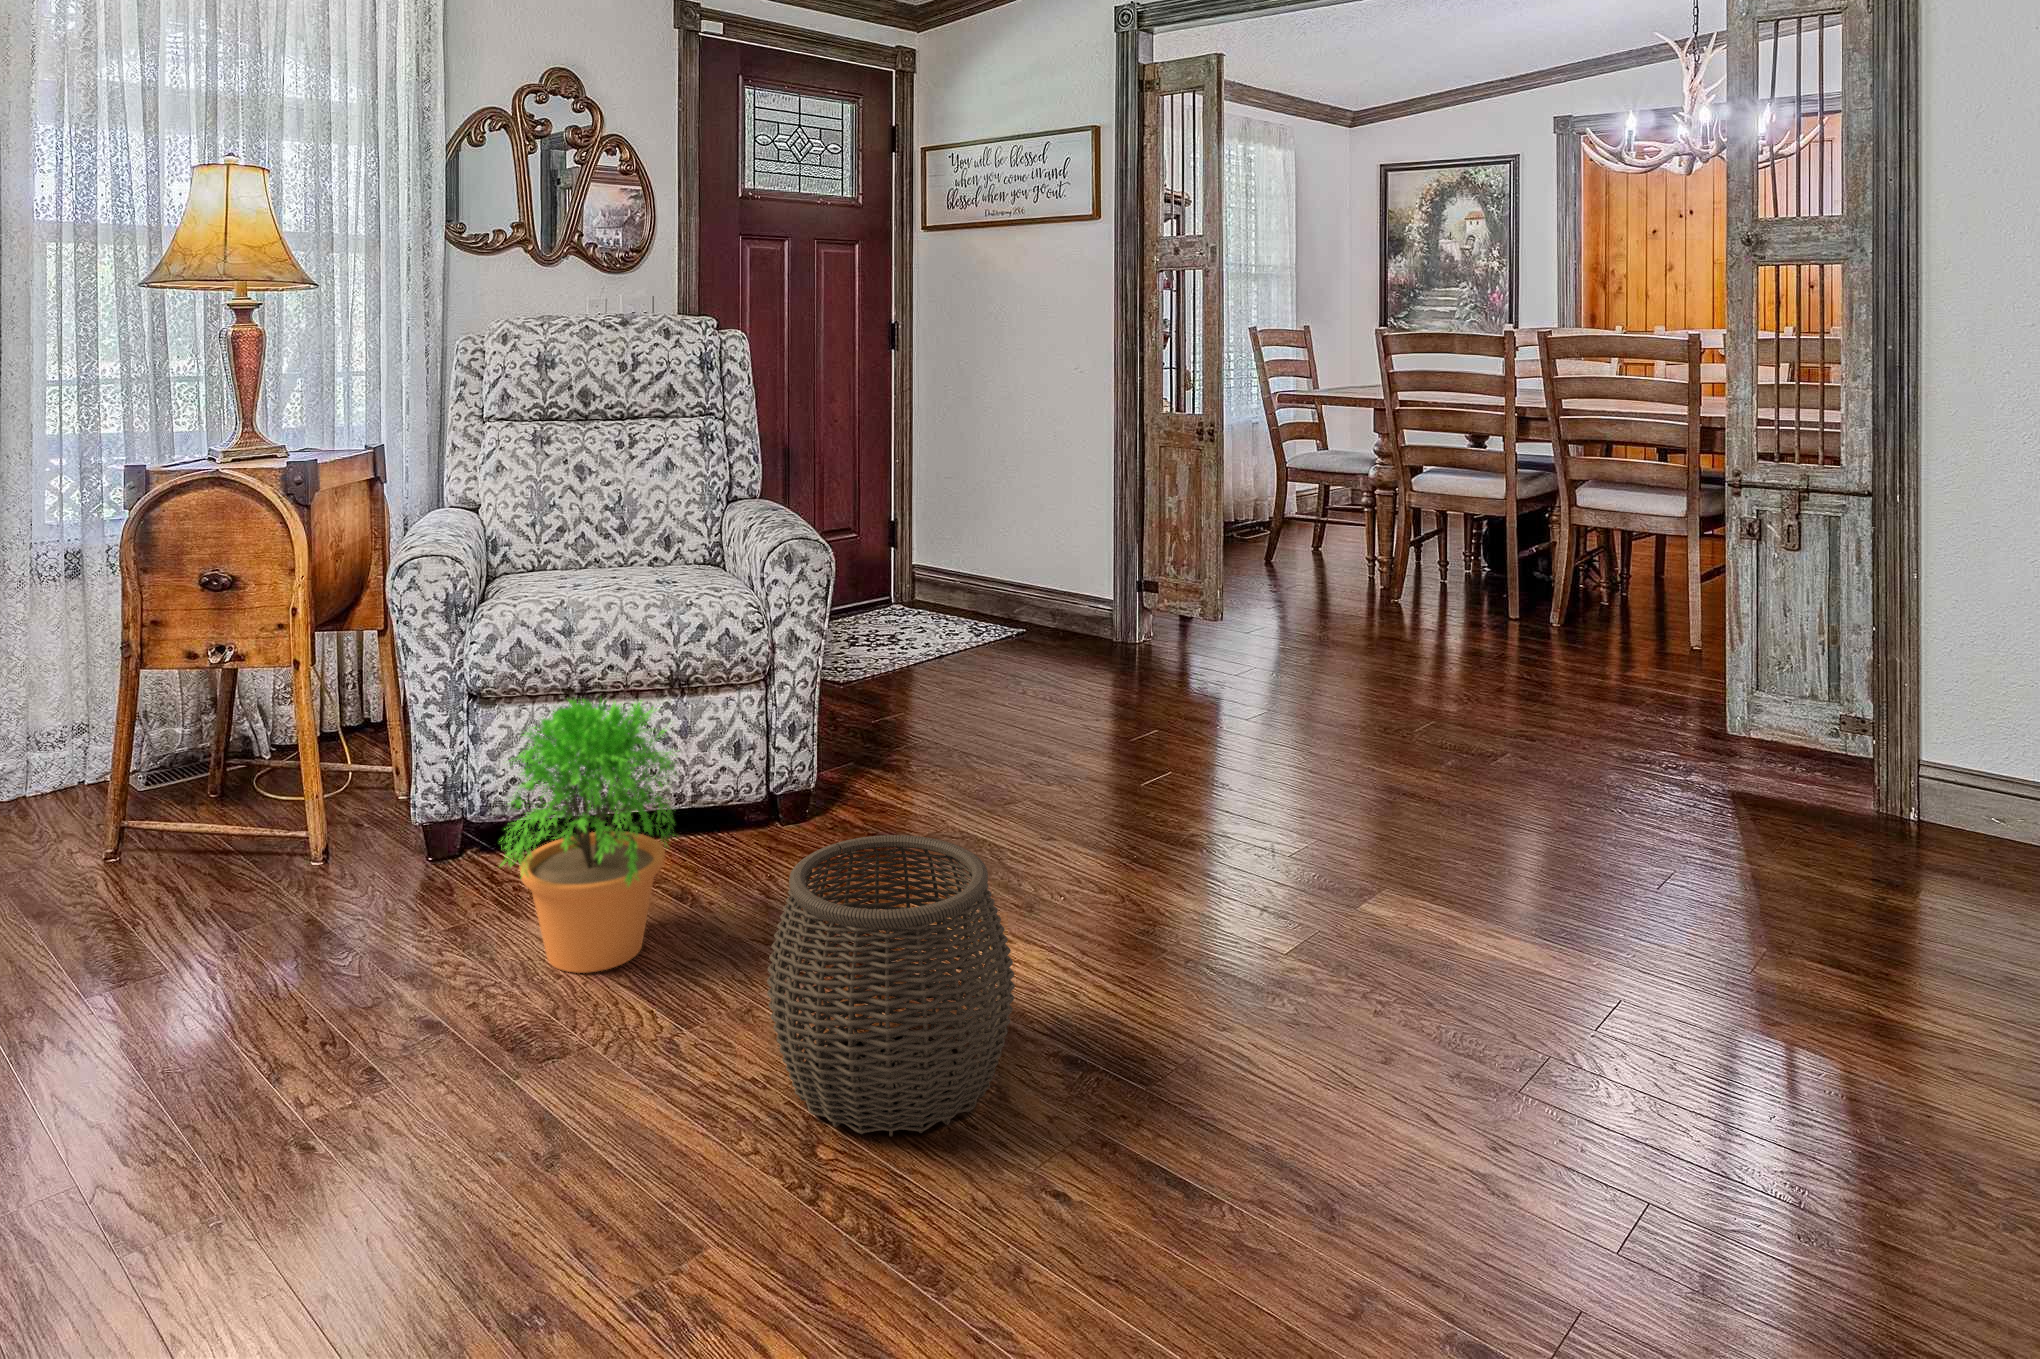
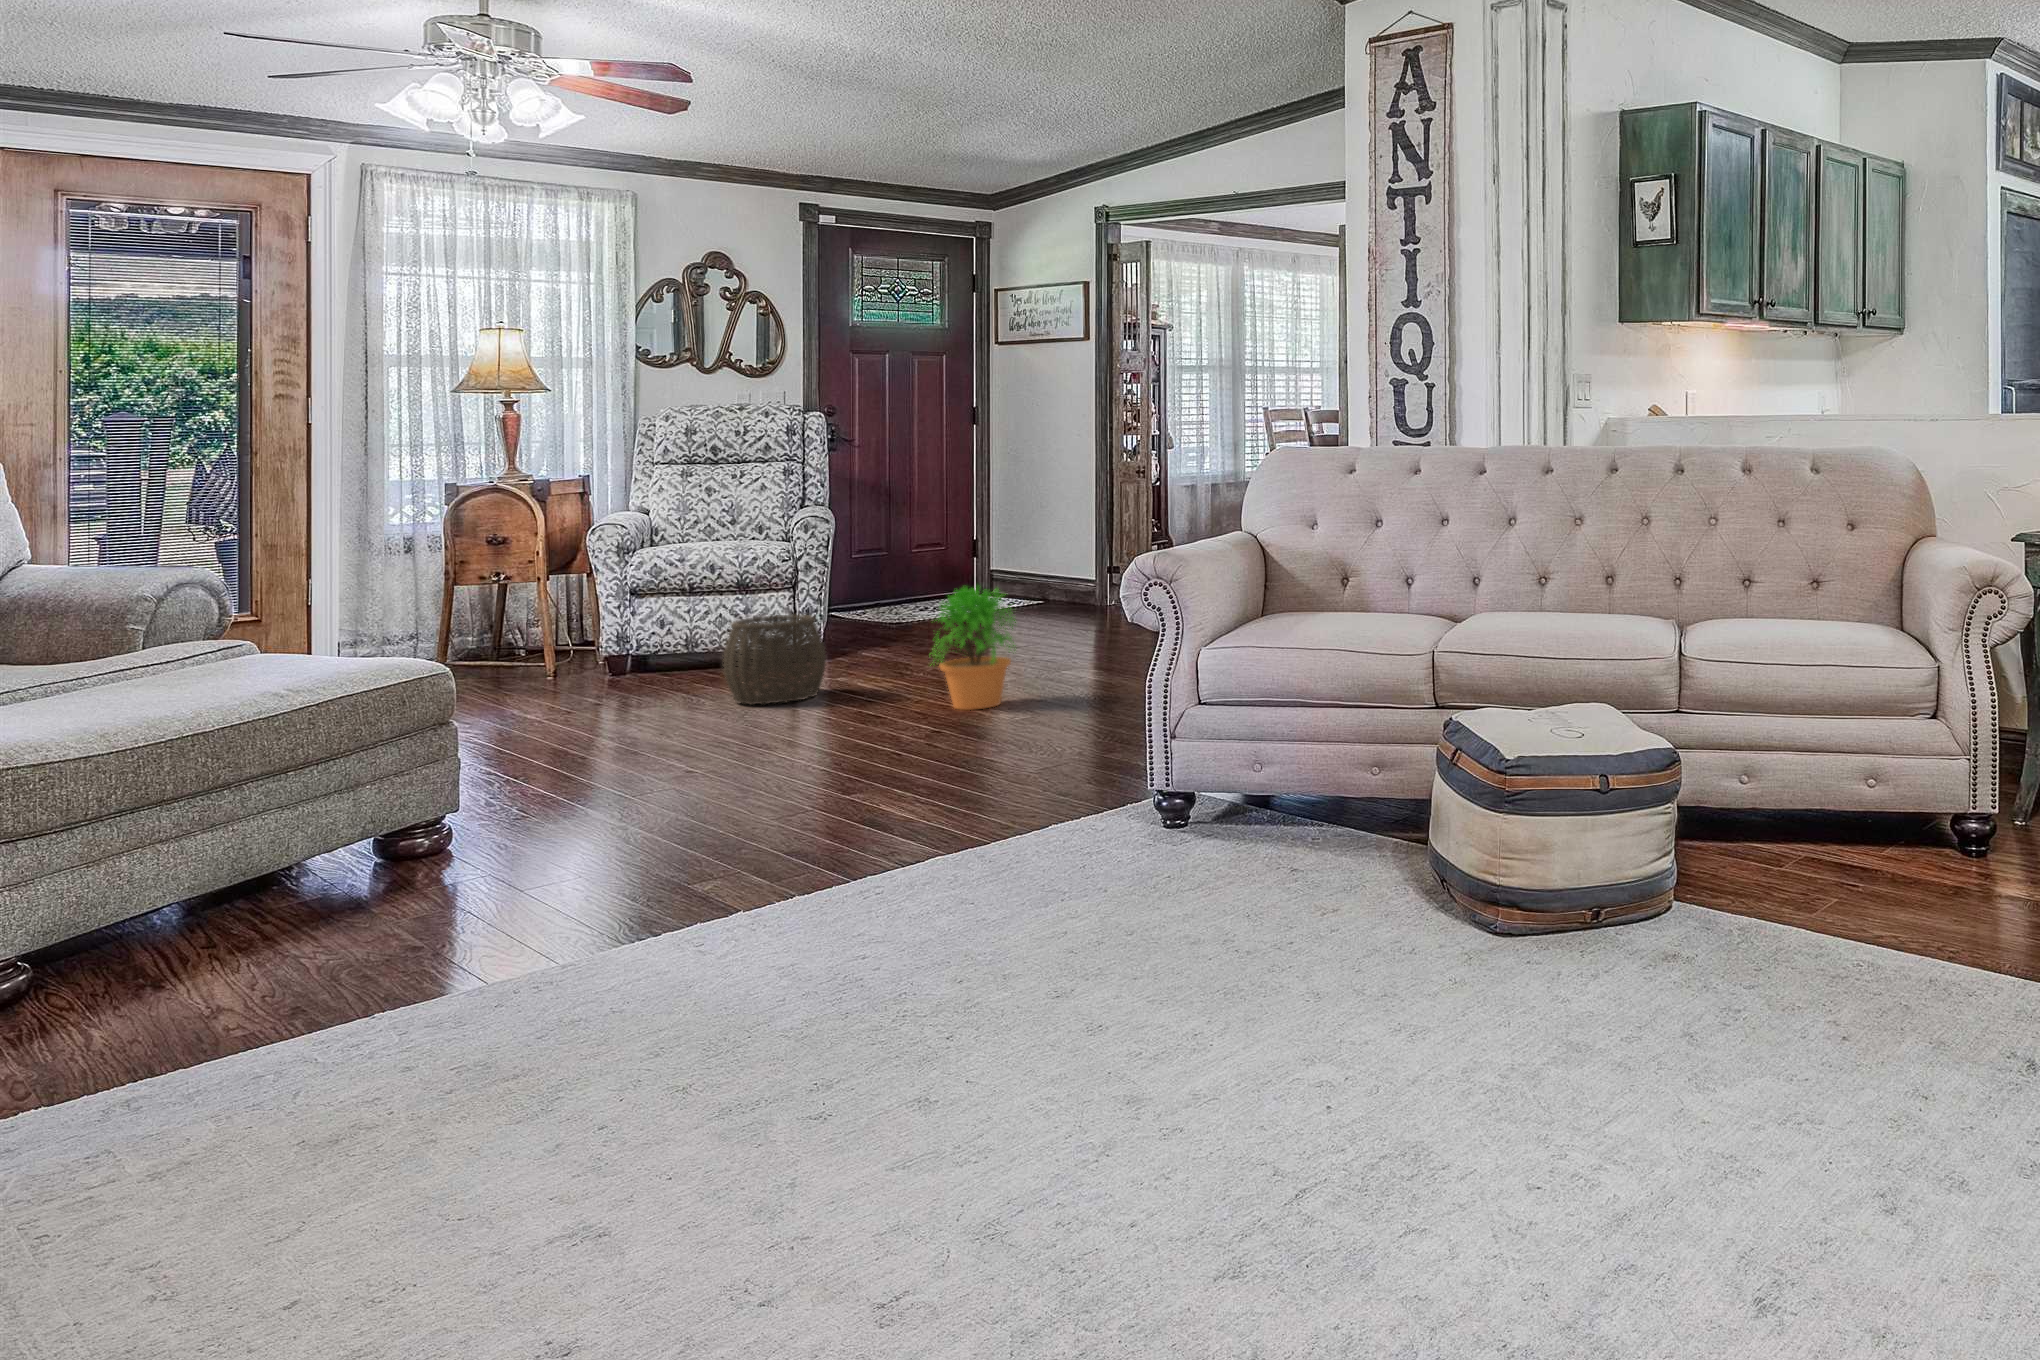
potted plant: present [501,699,676,973] -> present [931,587,1016,710]

